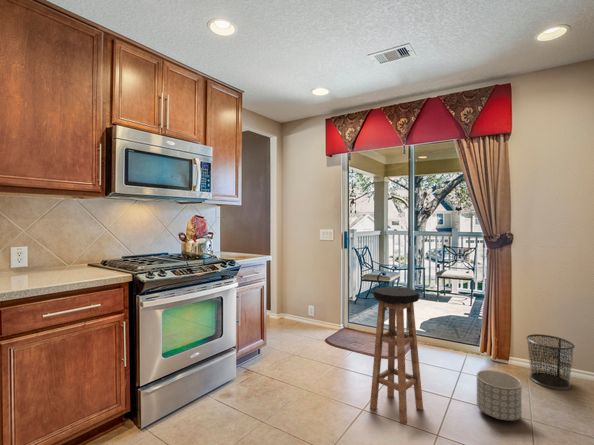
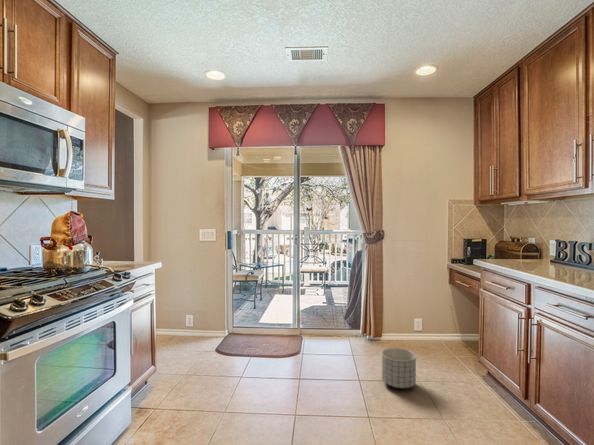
bar stool: present [370,287,423,424] -> none [302,285,346,418]
waste bin: present [526,334,575,389] -> none [396,311,429,353]

